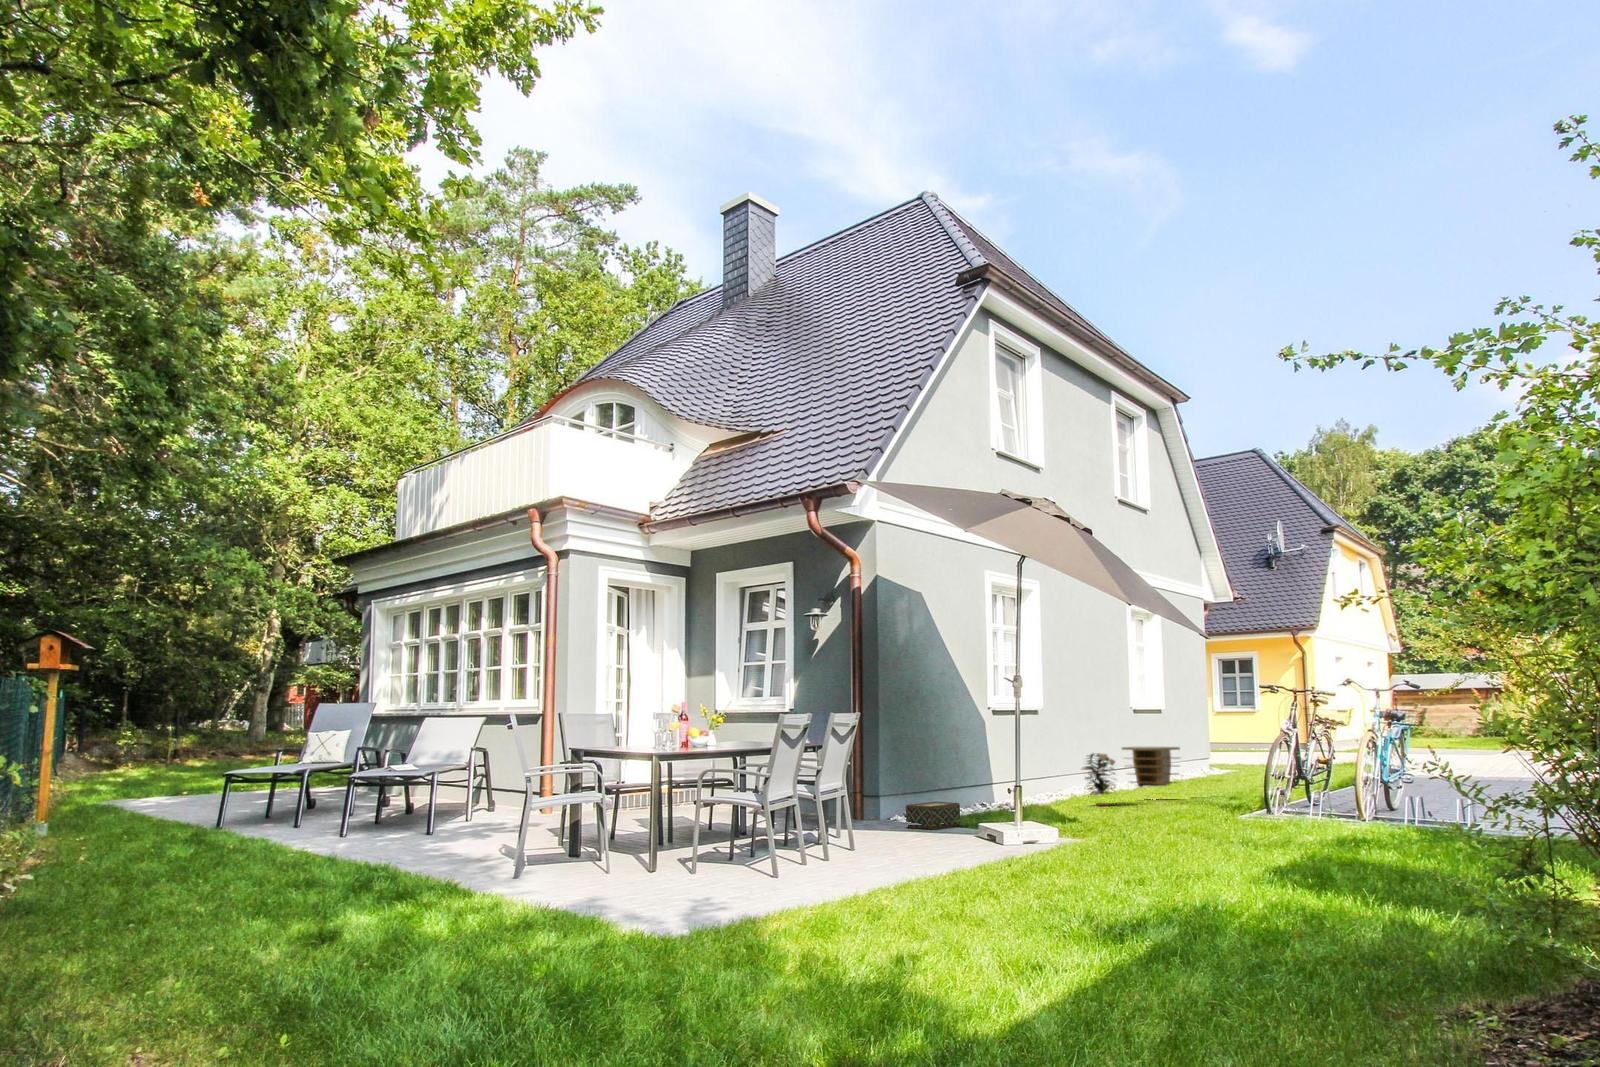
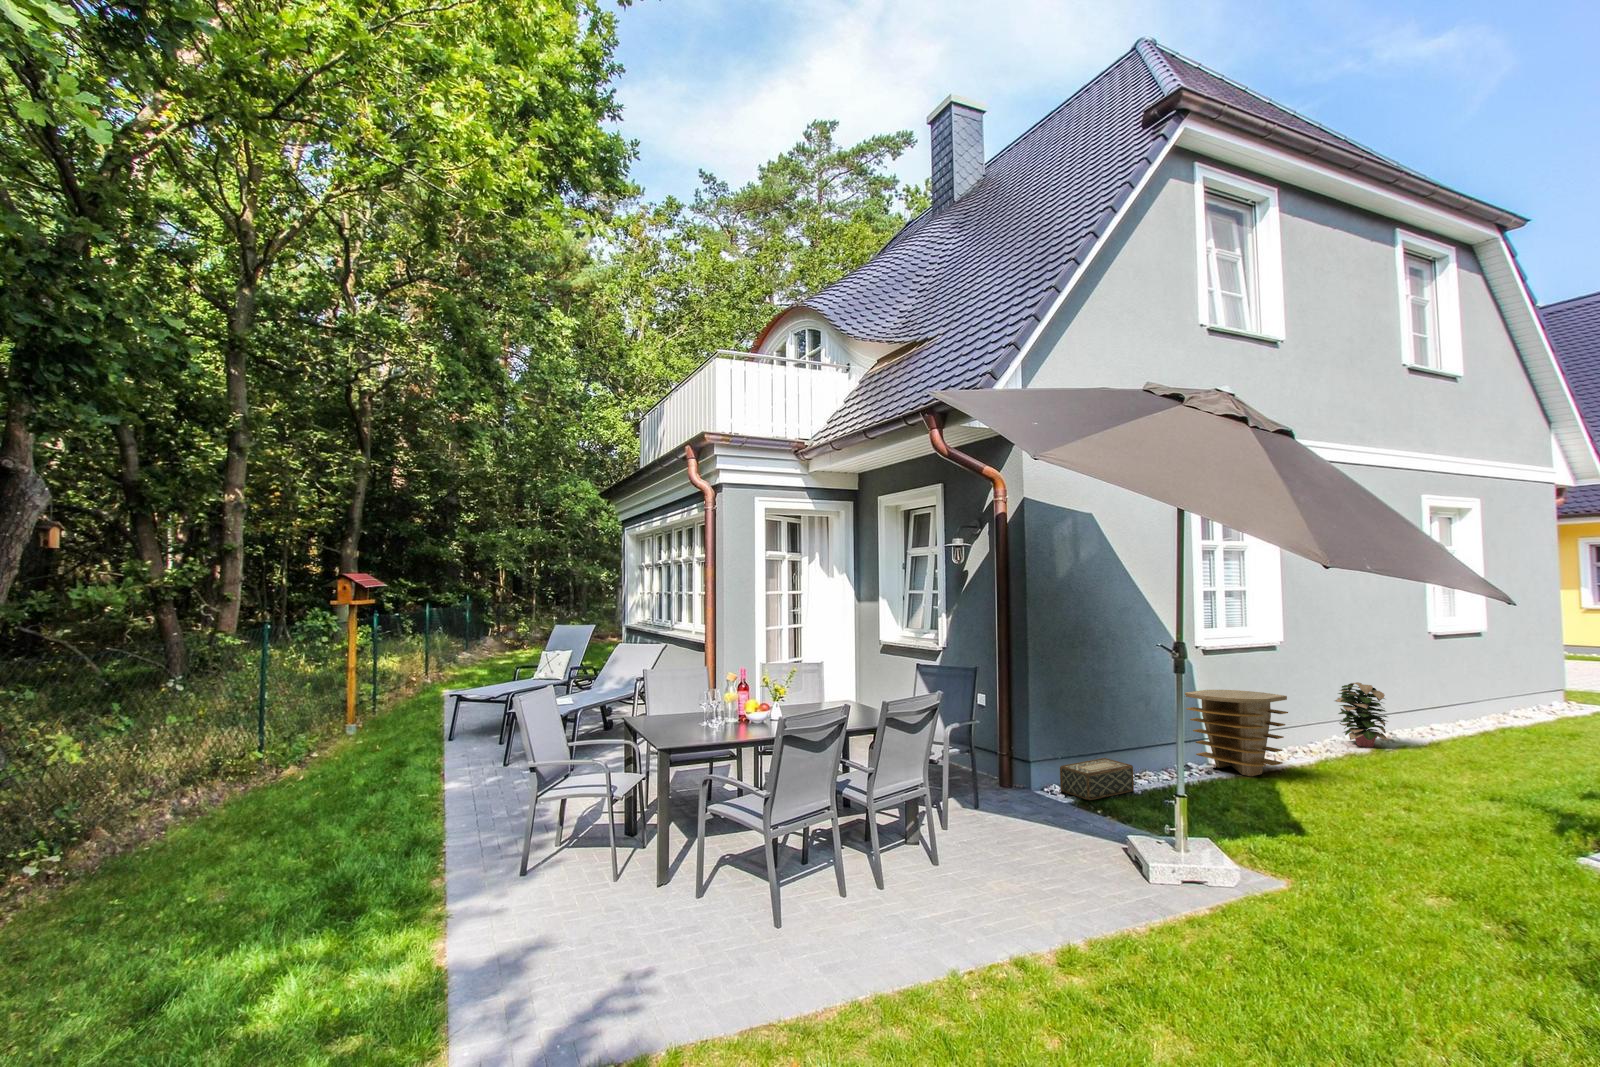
side table: present [1122,747,1180,787] -> present [1185,690,1288,776]

